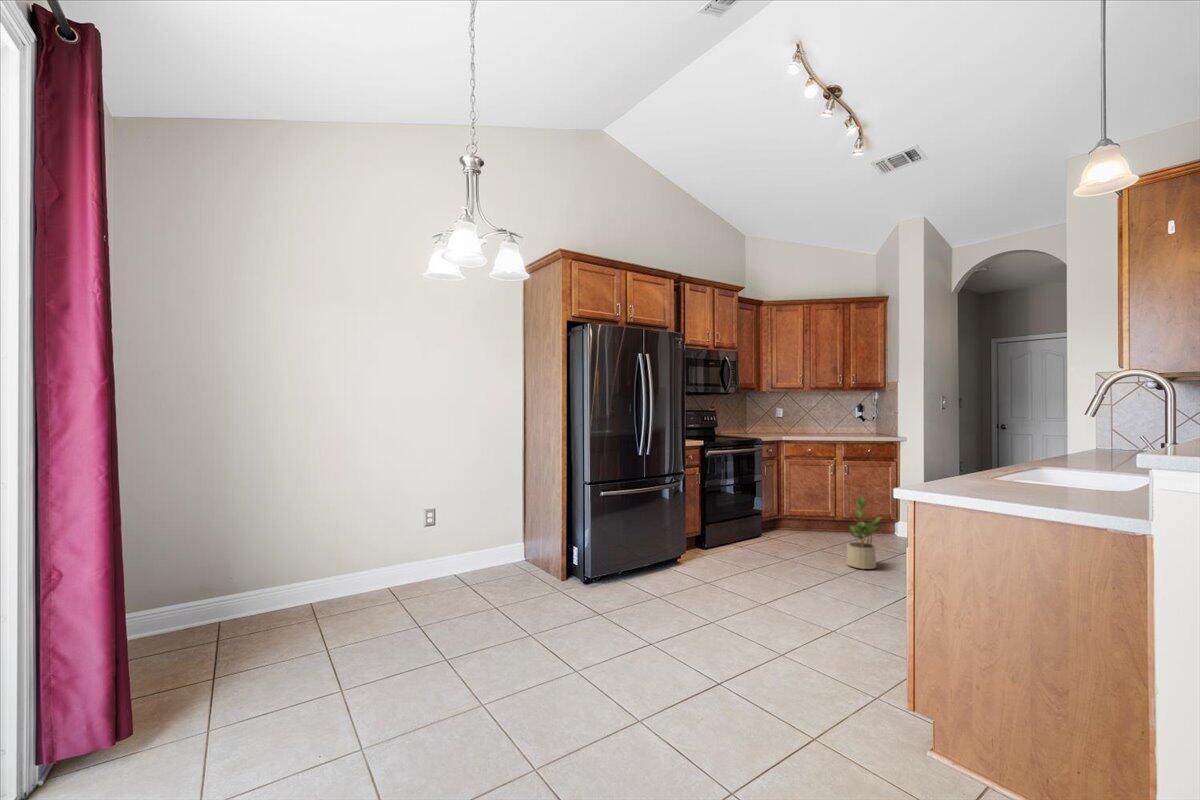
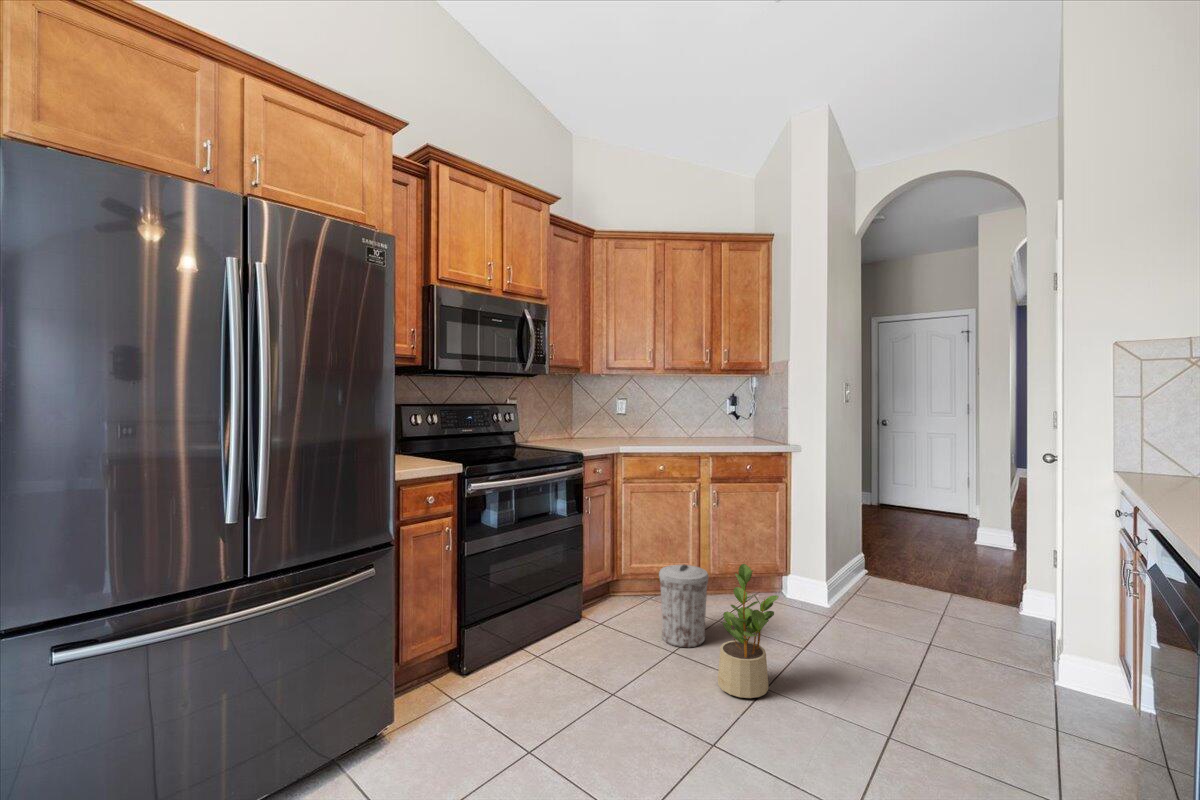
trash can: none [810,504,841,551] -> present [659,564,709,647]

